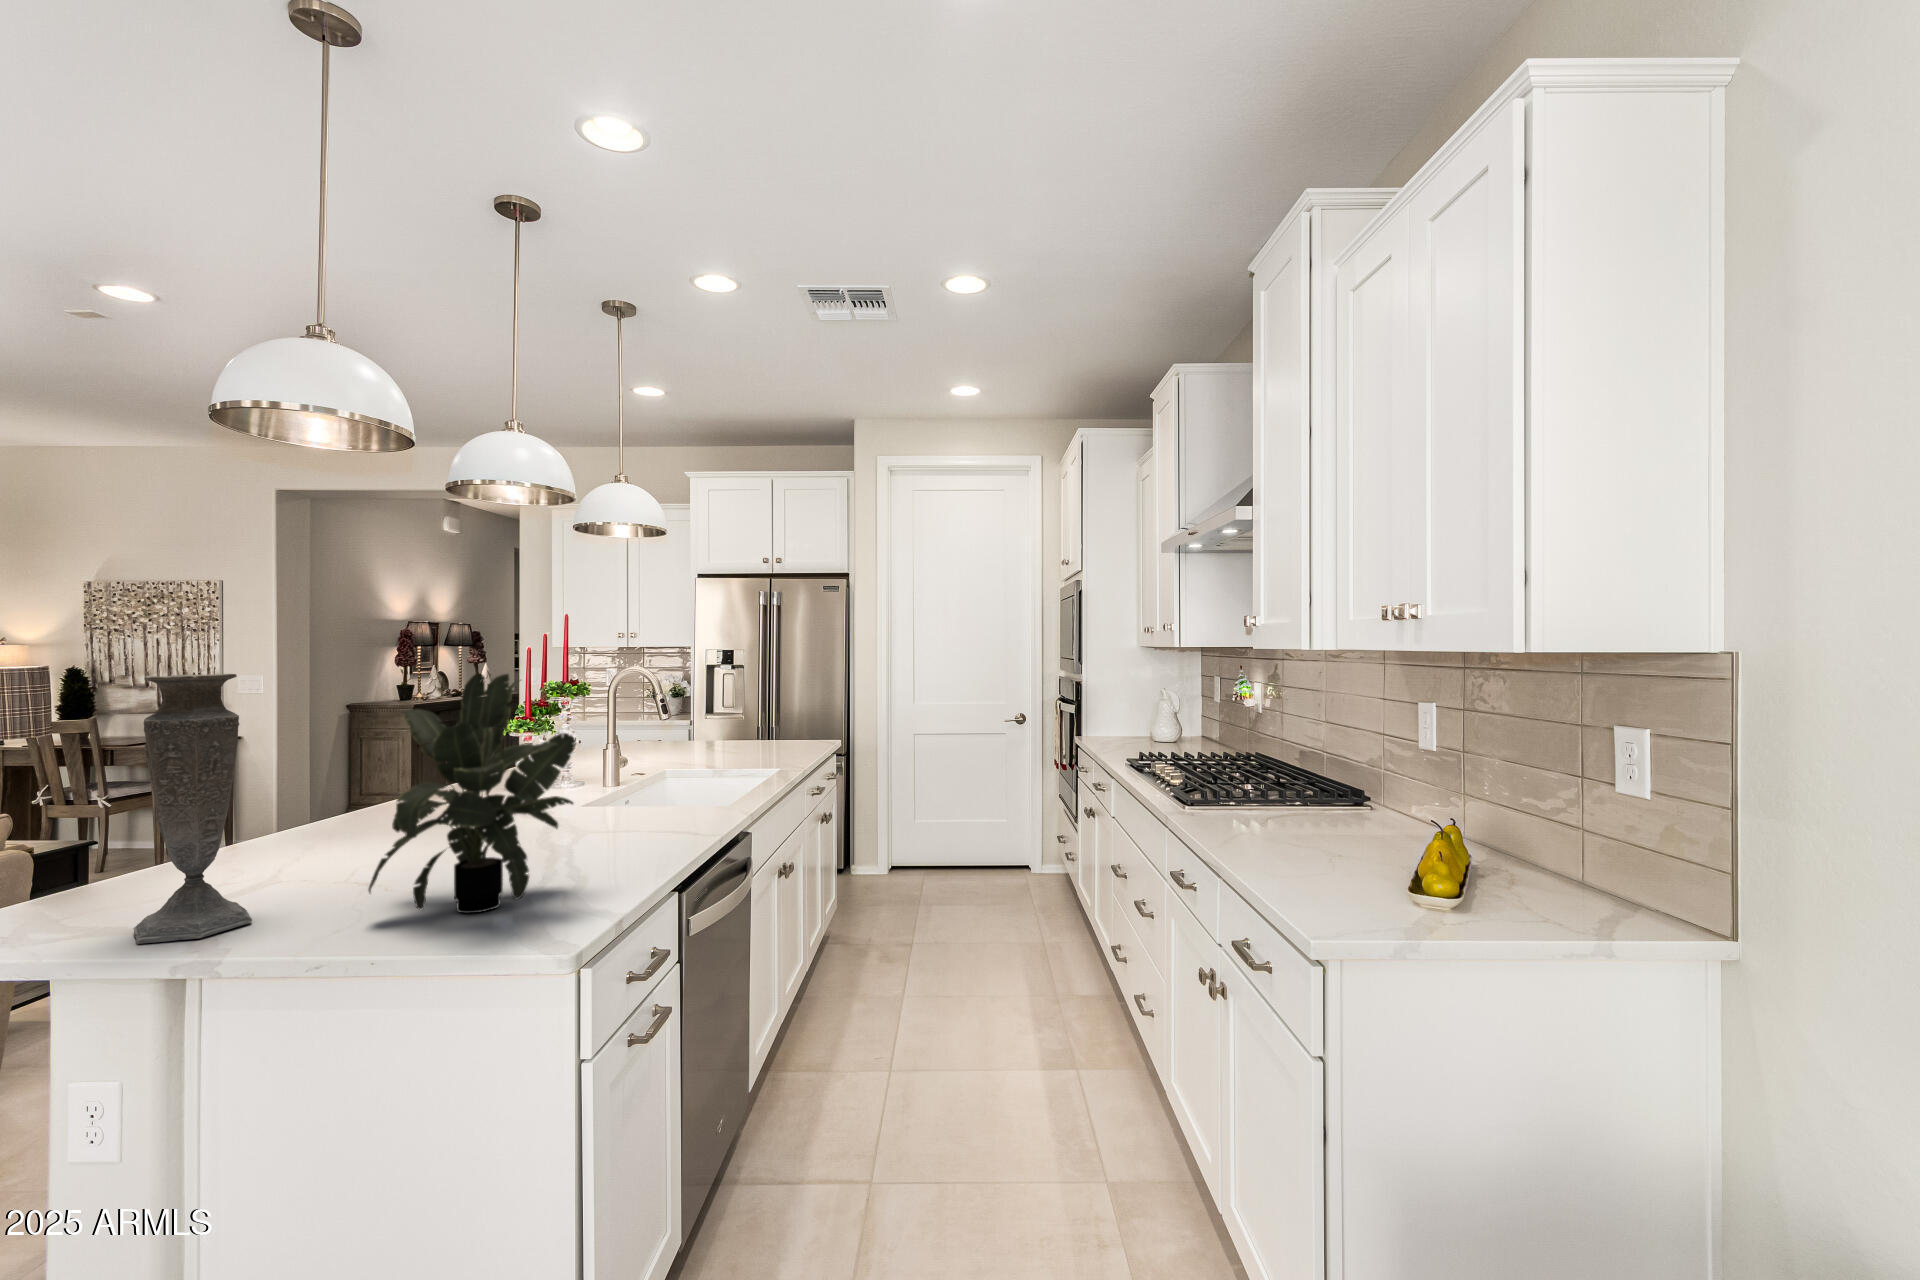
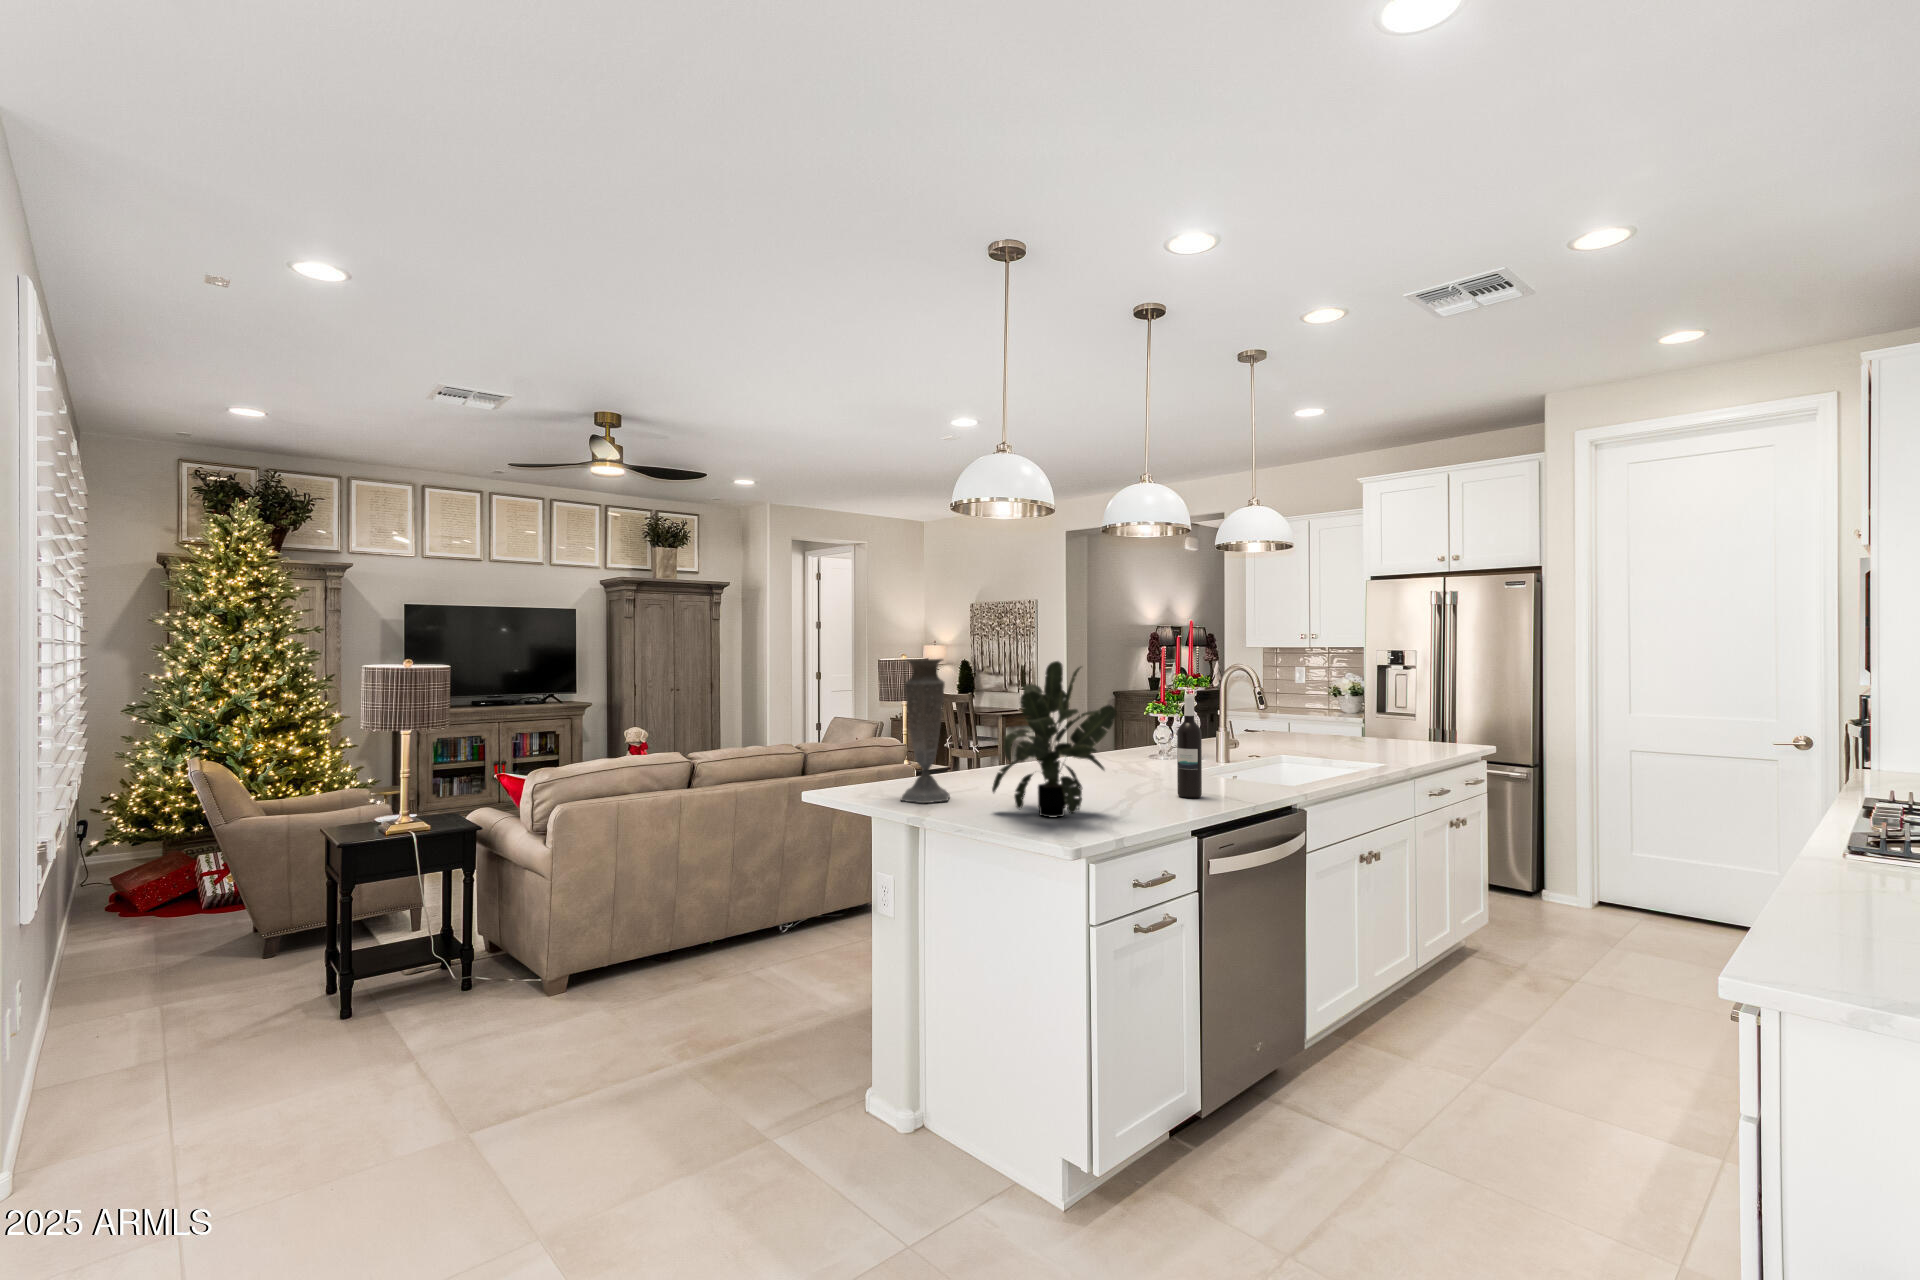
wine bottle: none [617,709,649,842] -> present [1177,694,1202,798]

